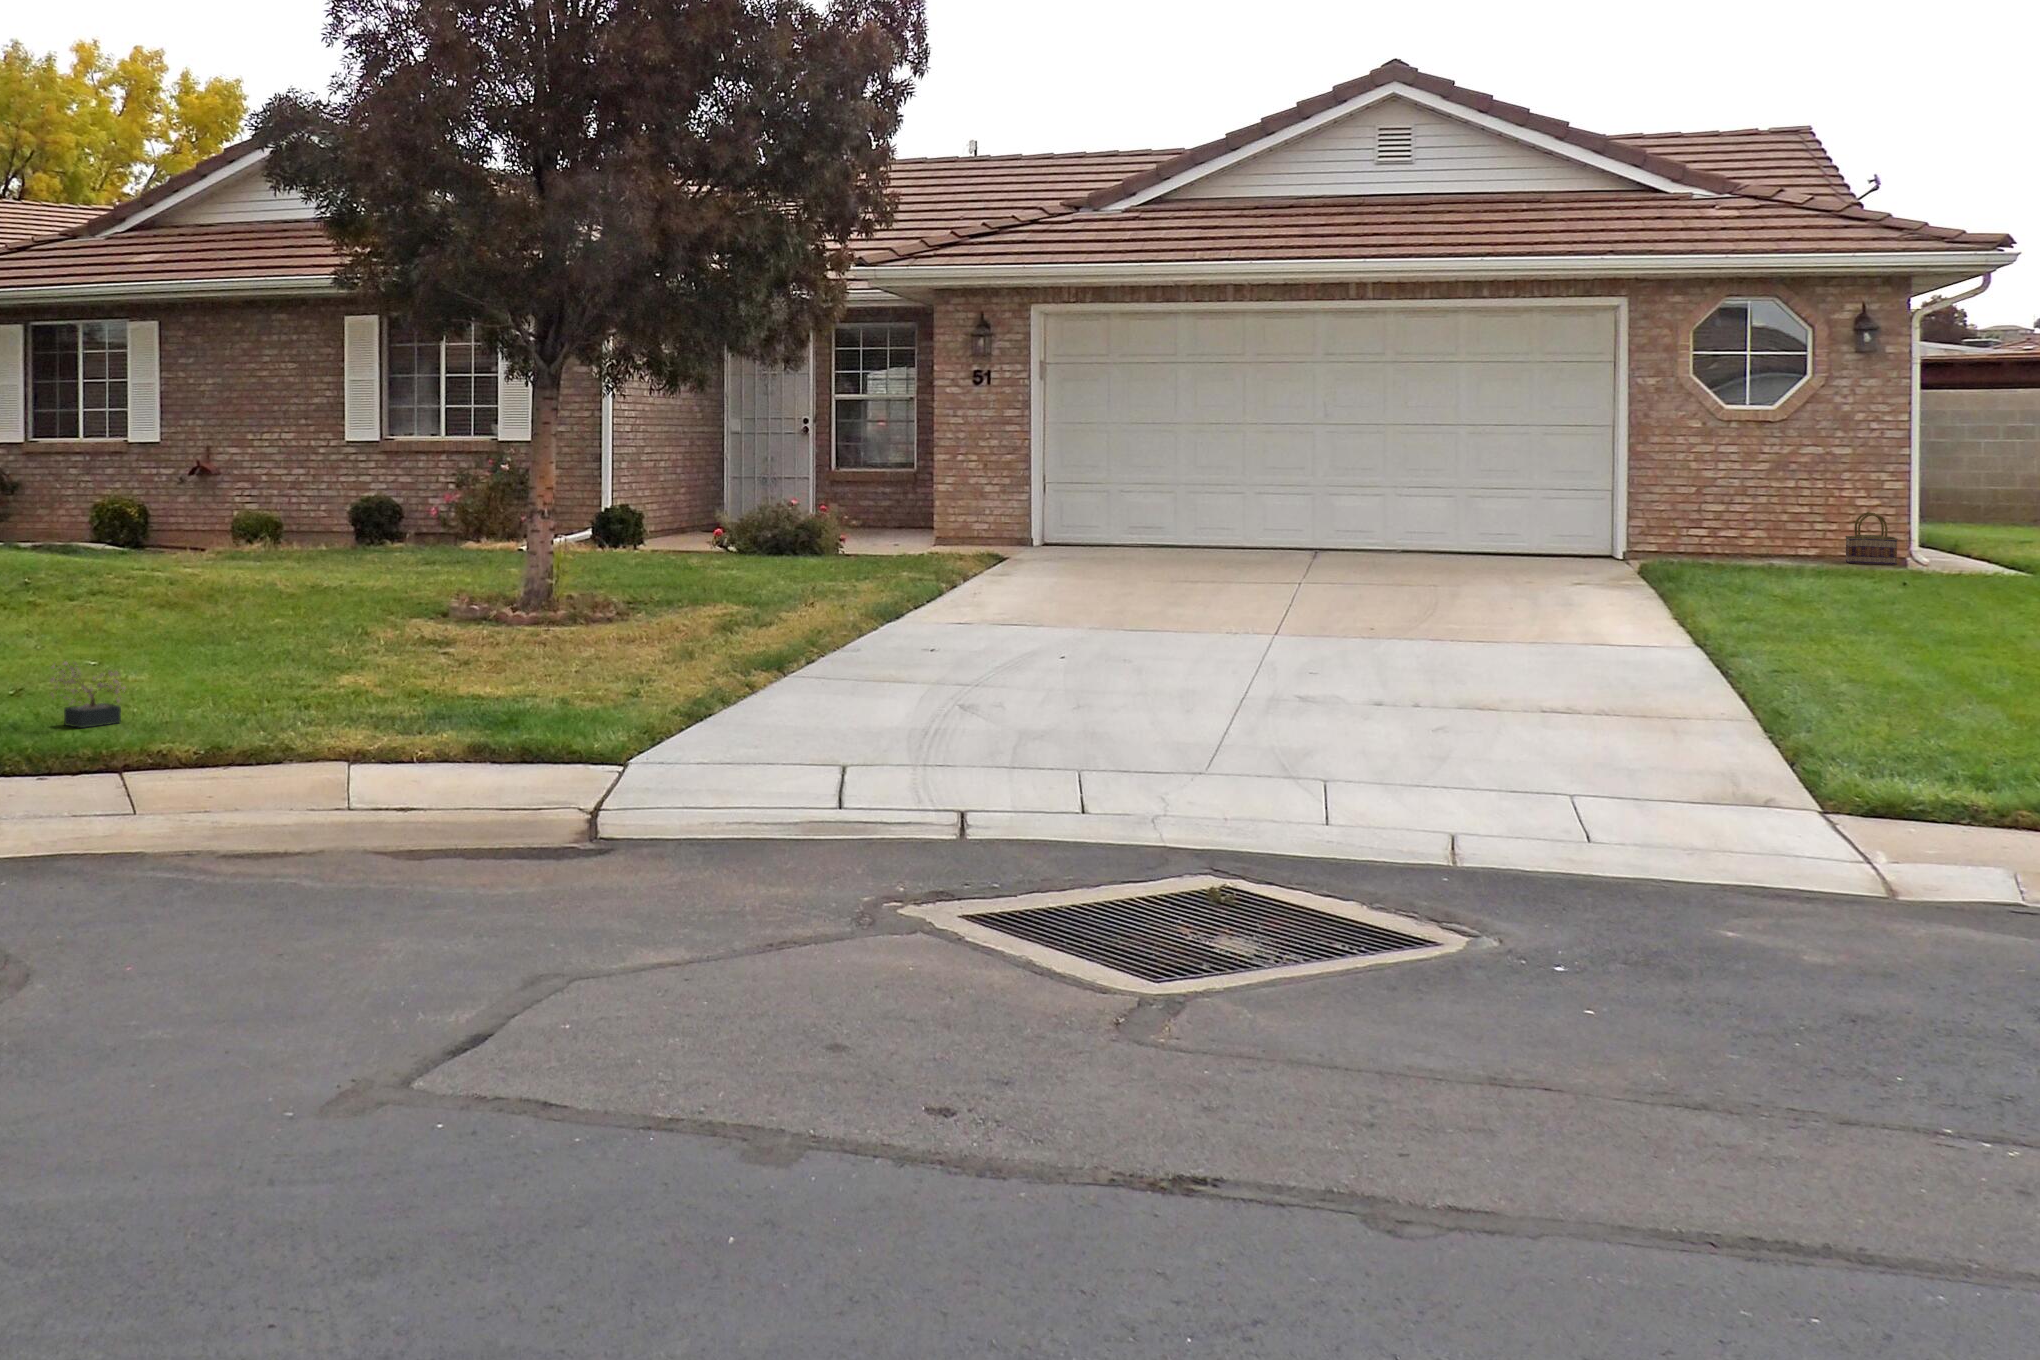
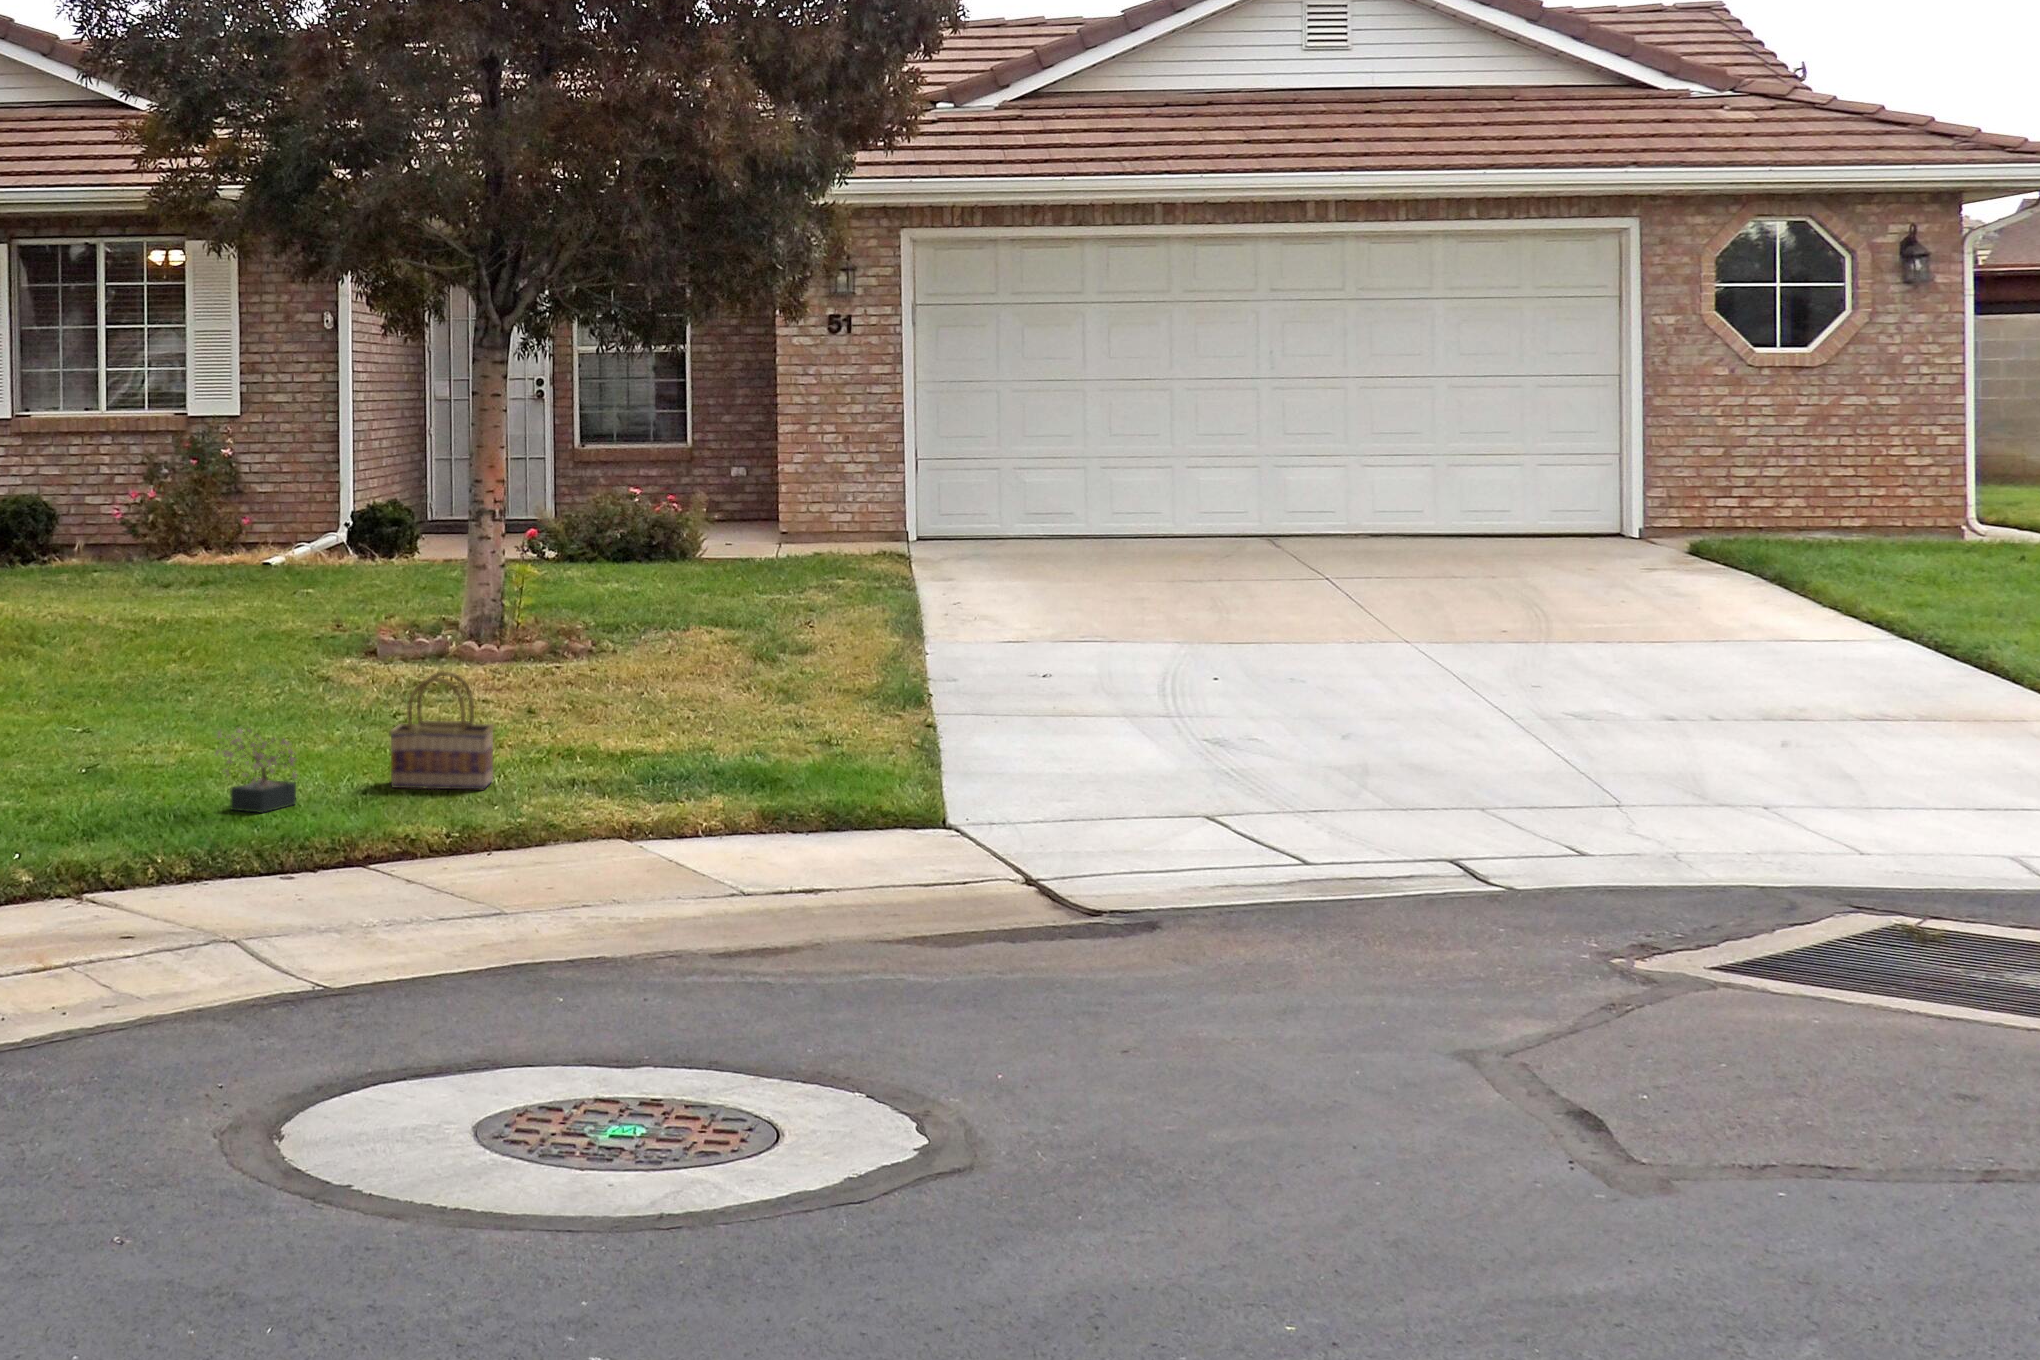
basket: present [1845,512,1898,565] -> present [390,671,494,789]

